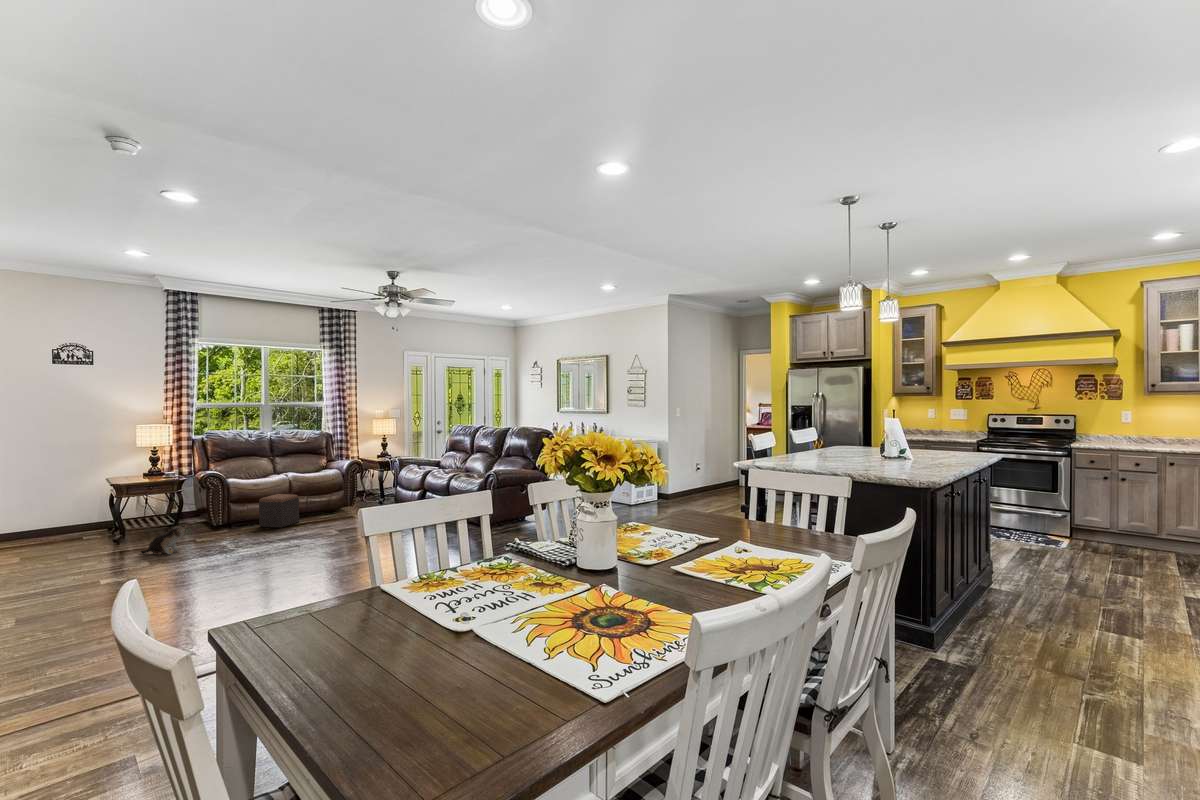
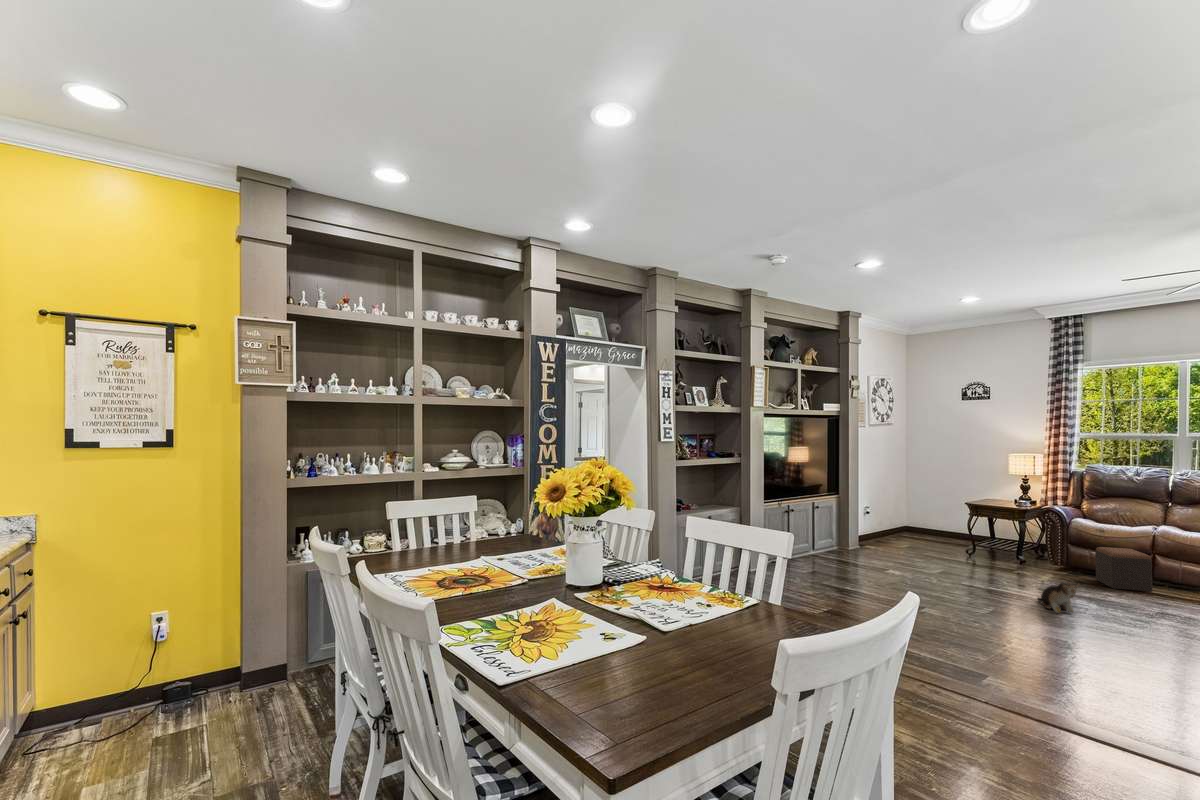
plush toy: present [141,525,187,555] -> present [1037,581,1079,613]

